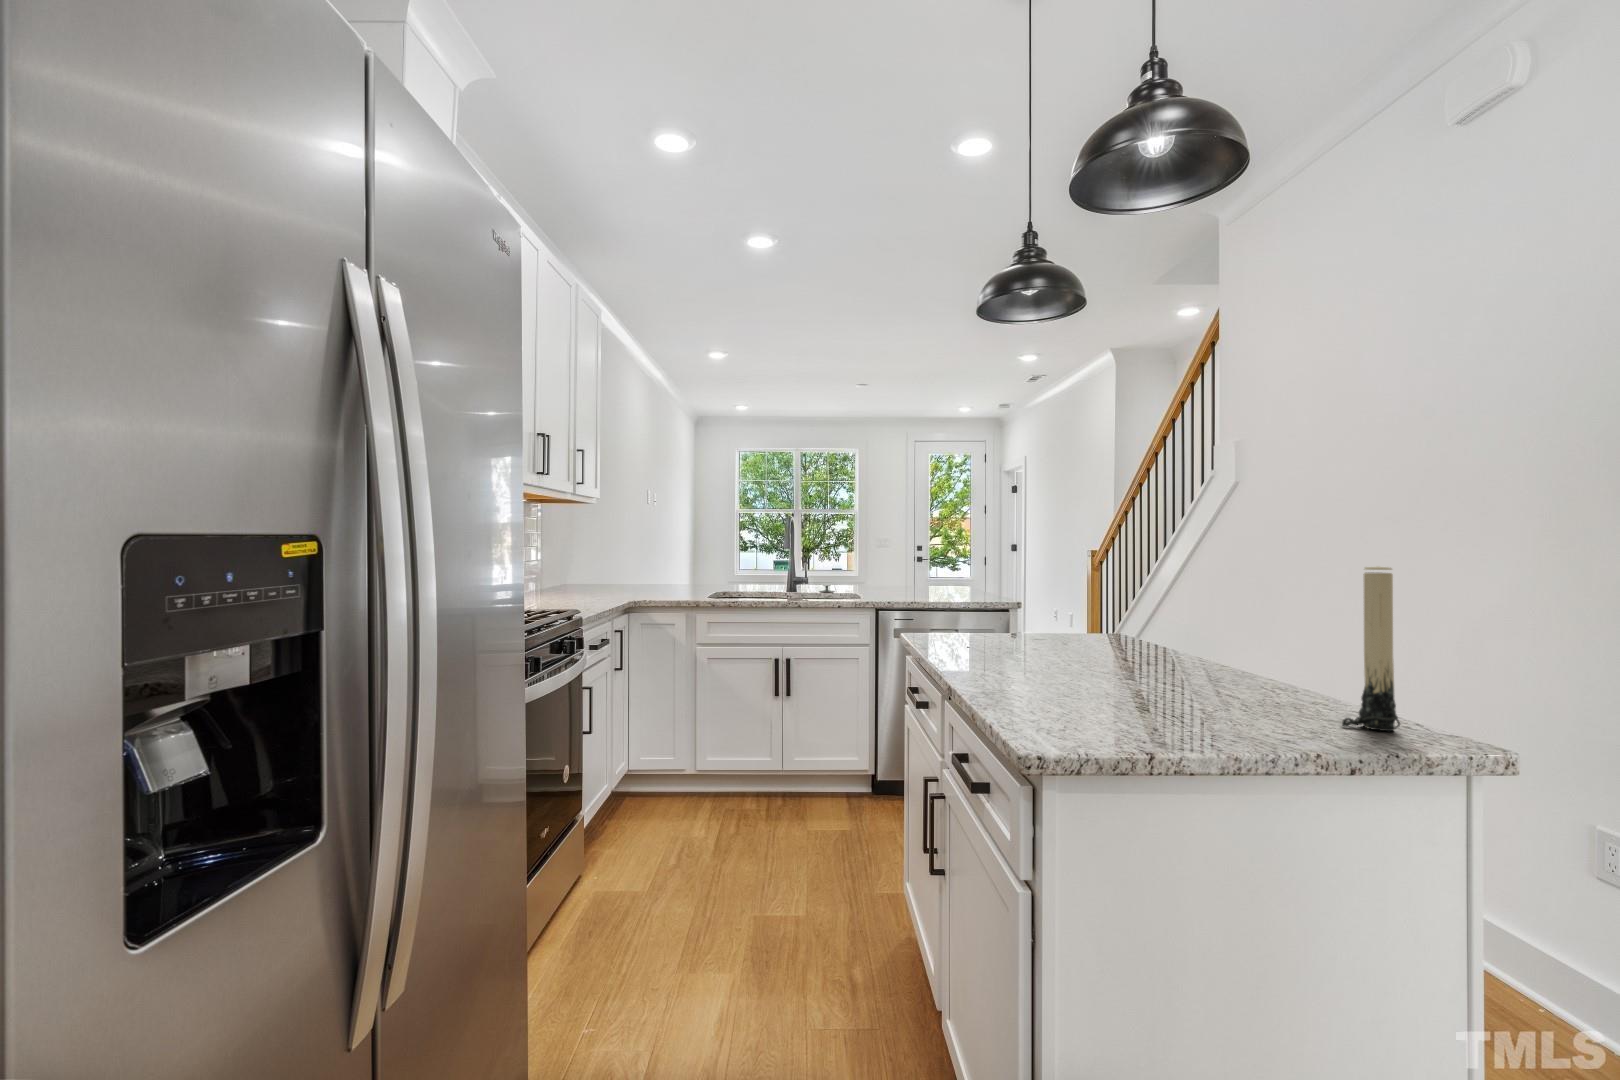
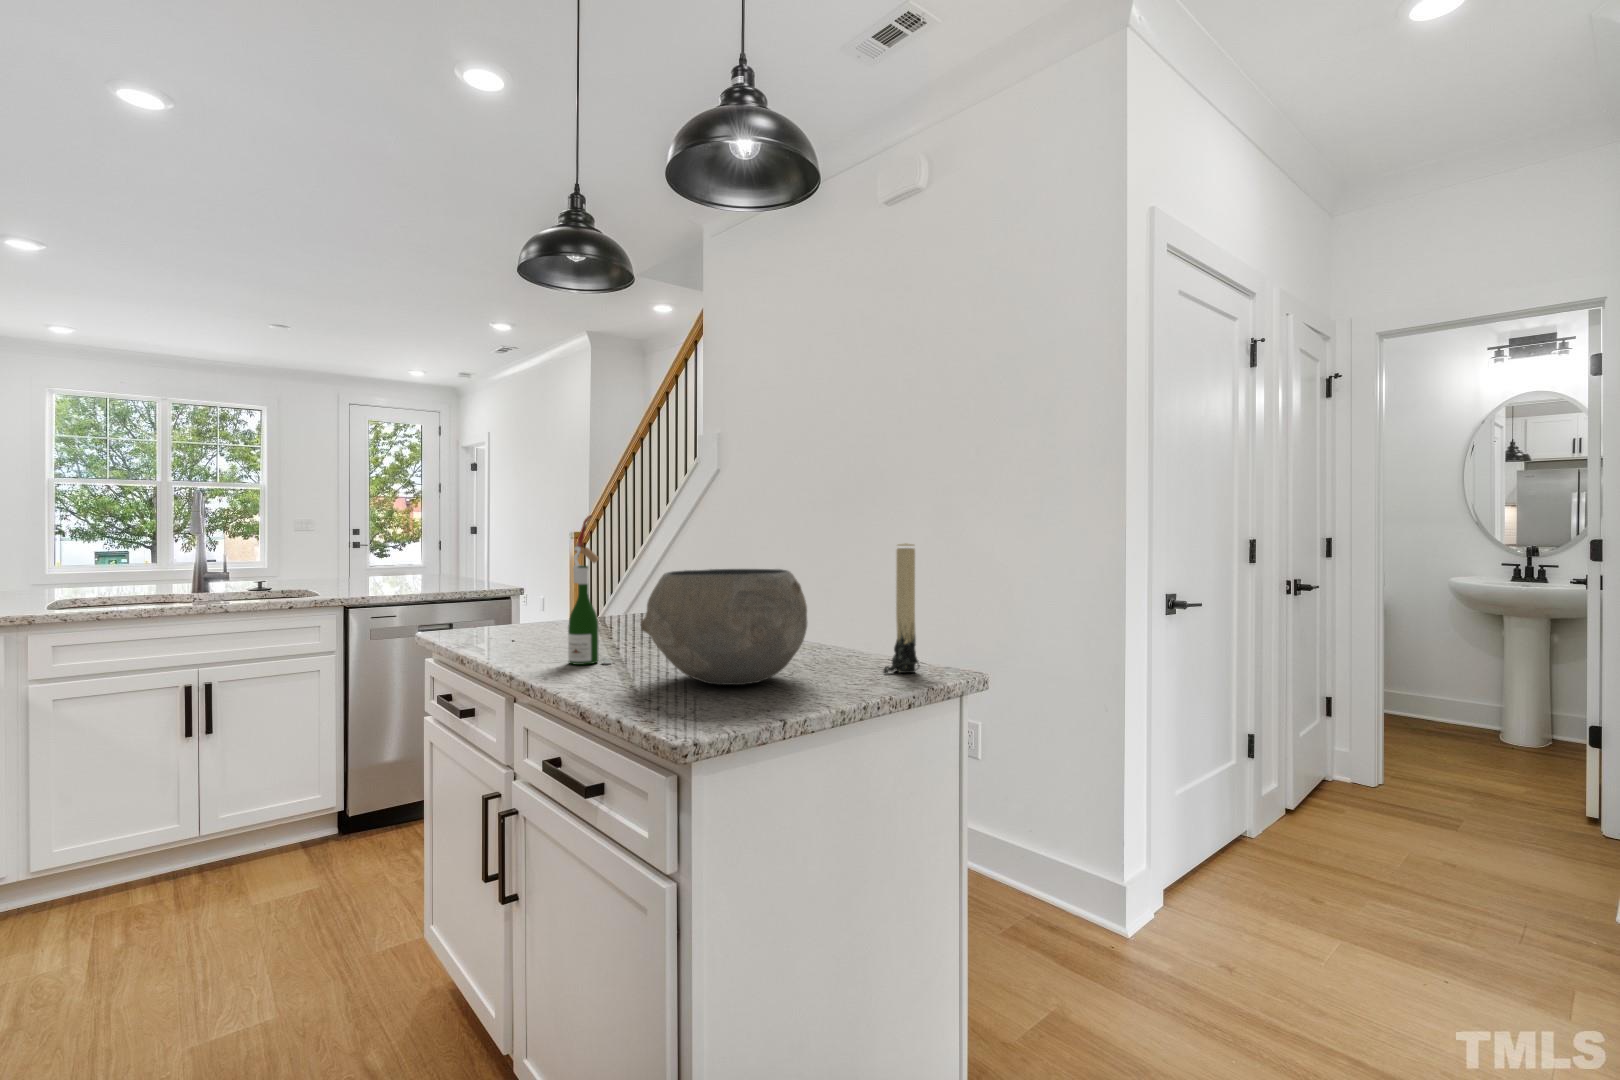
wine bottle: none [994,534,1034,676] -> present [568,515,611,665]
ceramic bowl: none [1041,590,1234,713] -> present [641,569,808,685]

